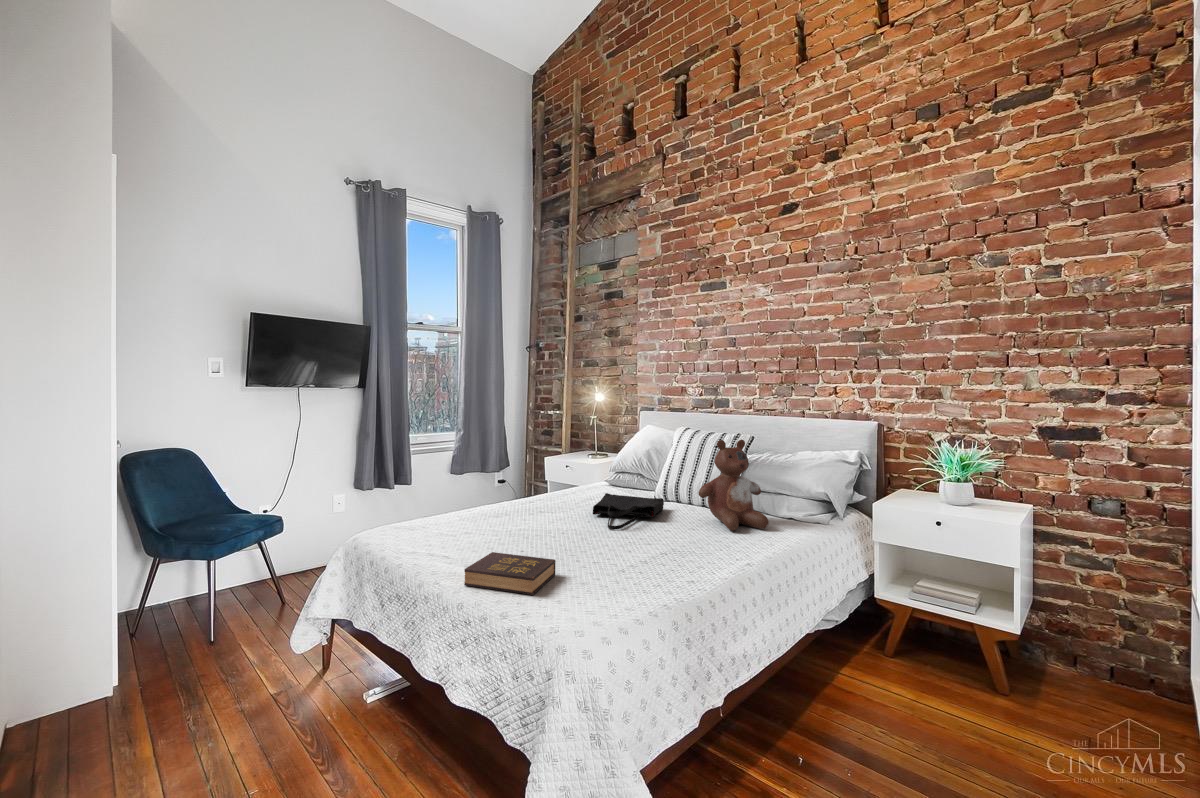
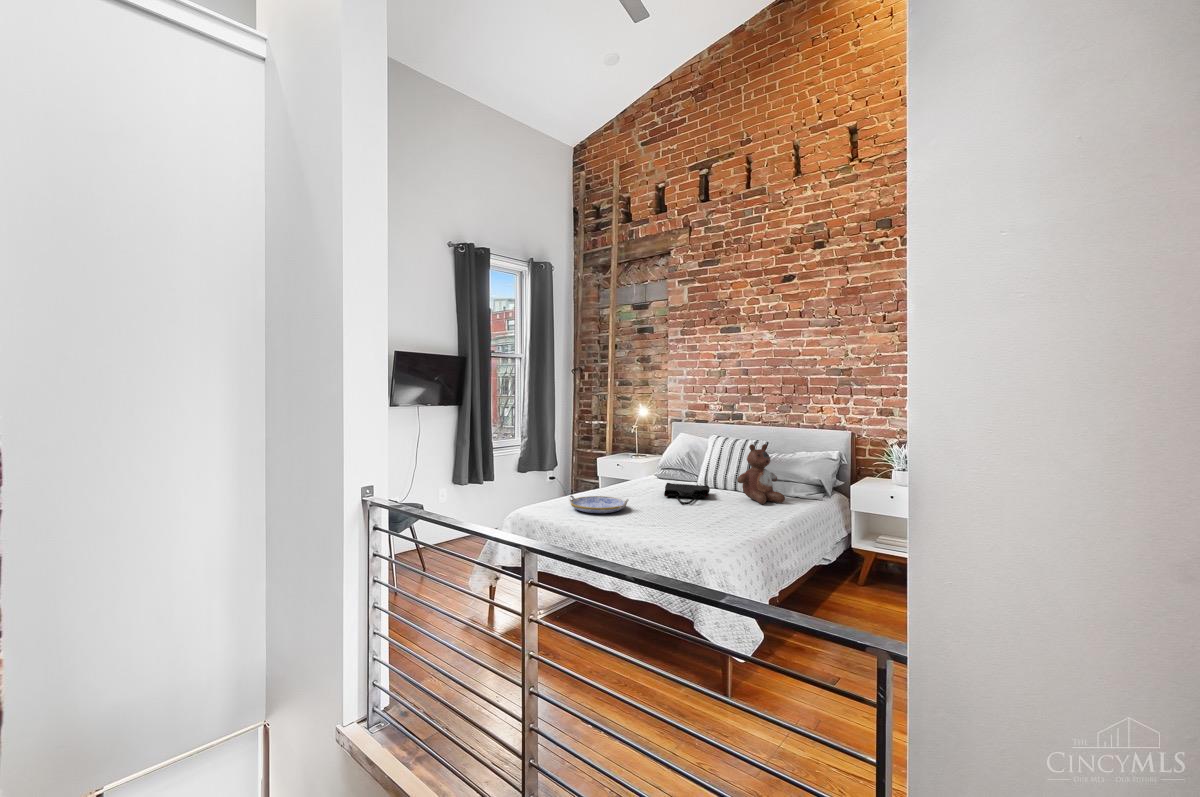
serving tray: none [430,514,519,544] -> present [569,495,629,513]
hardback book: present [464,552,556,595] -> none [623,514,671,535]

